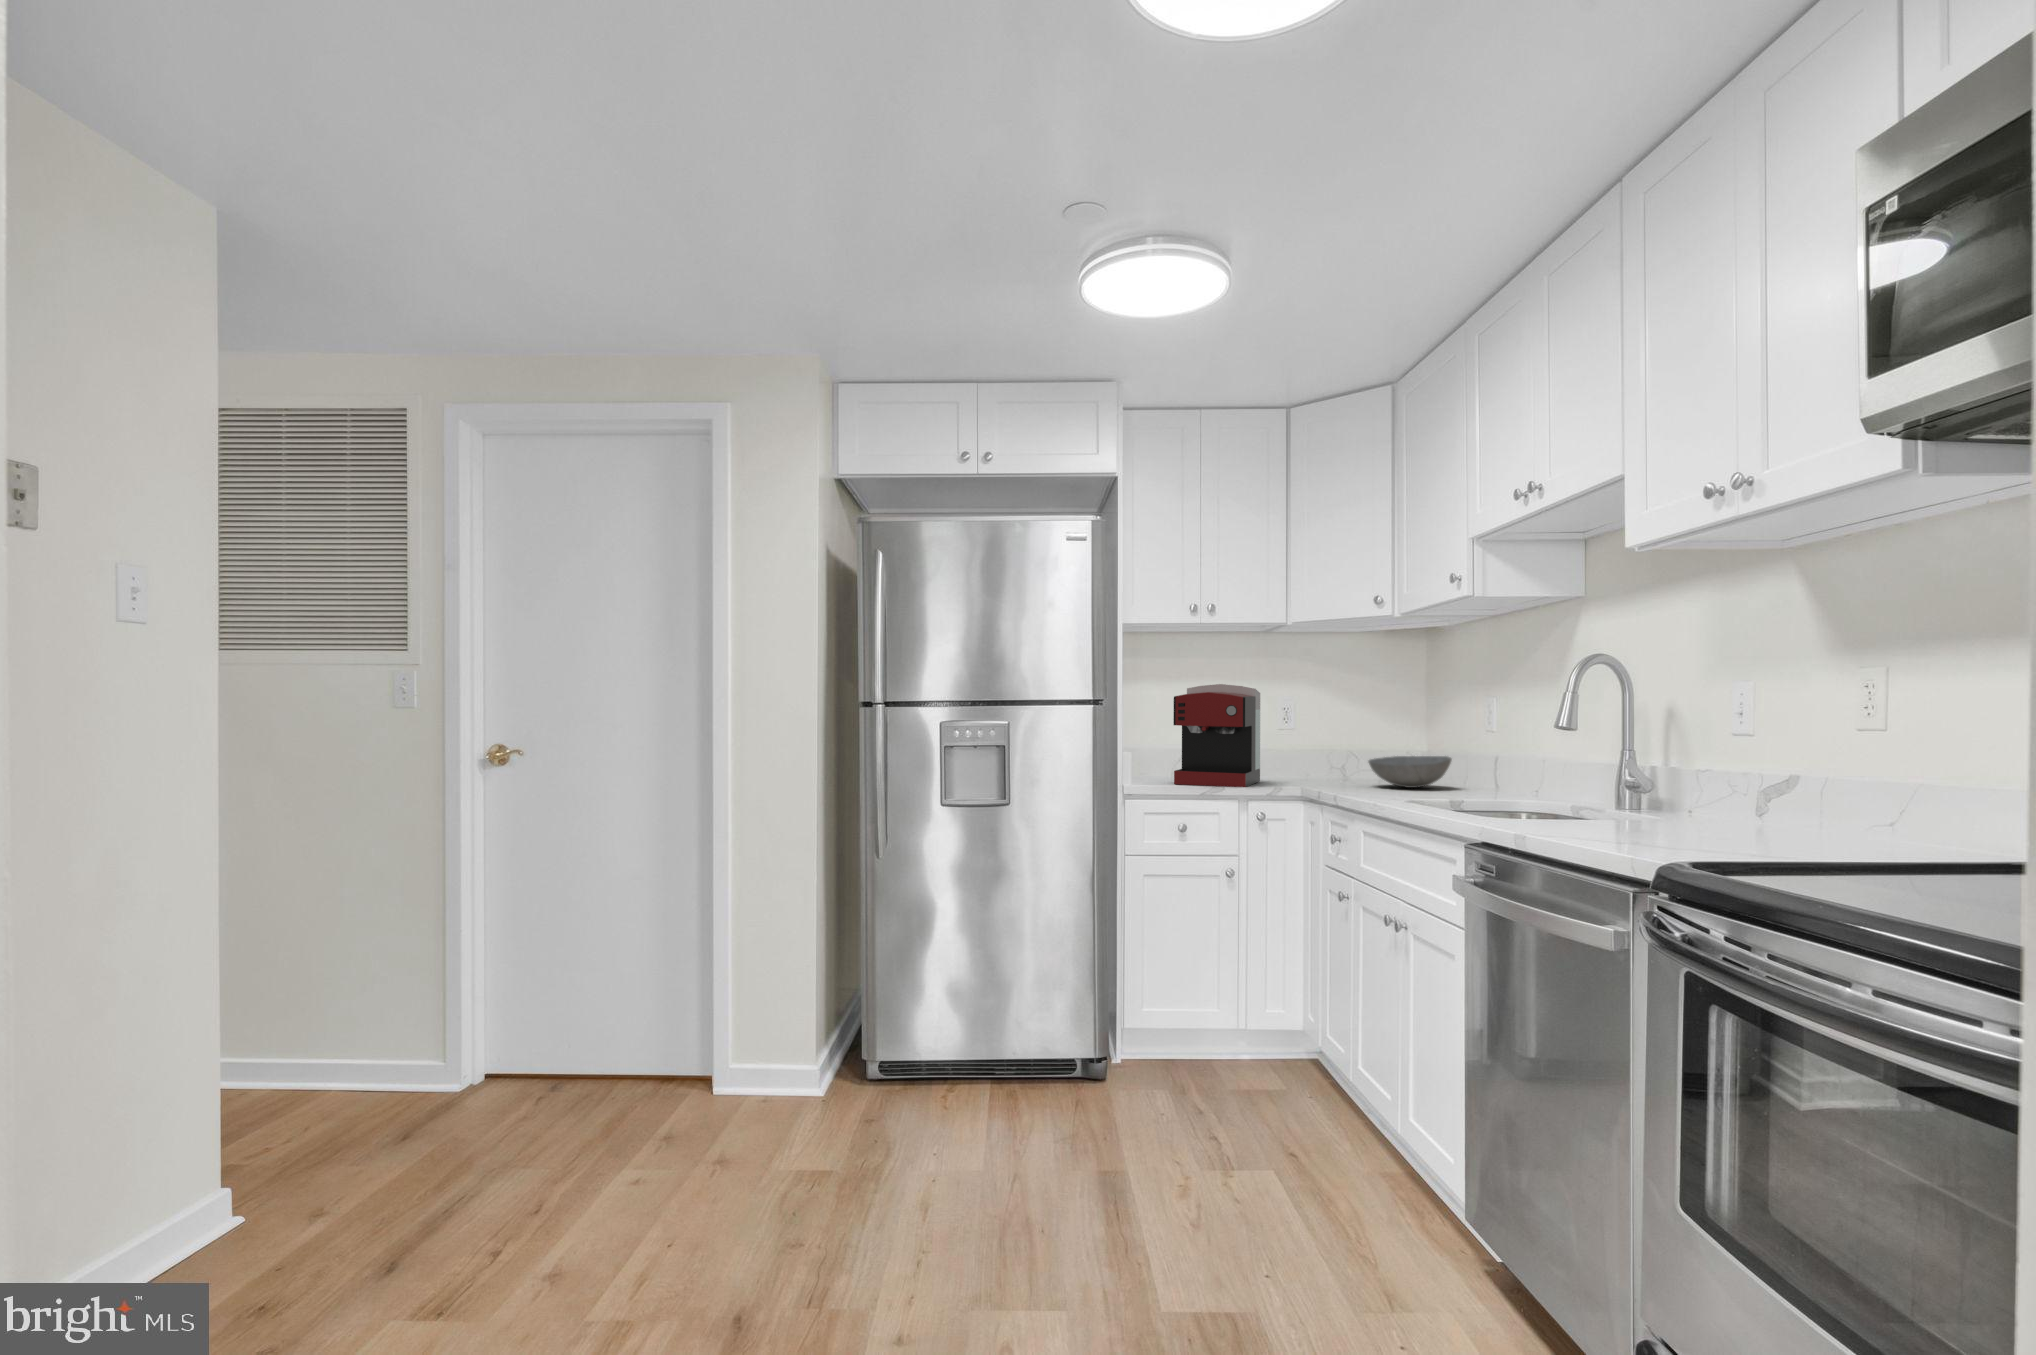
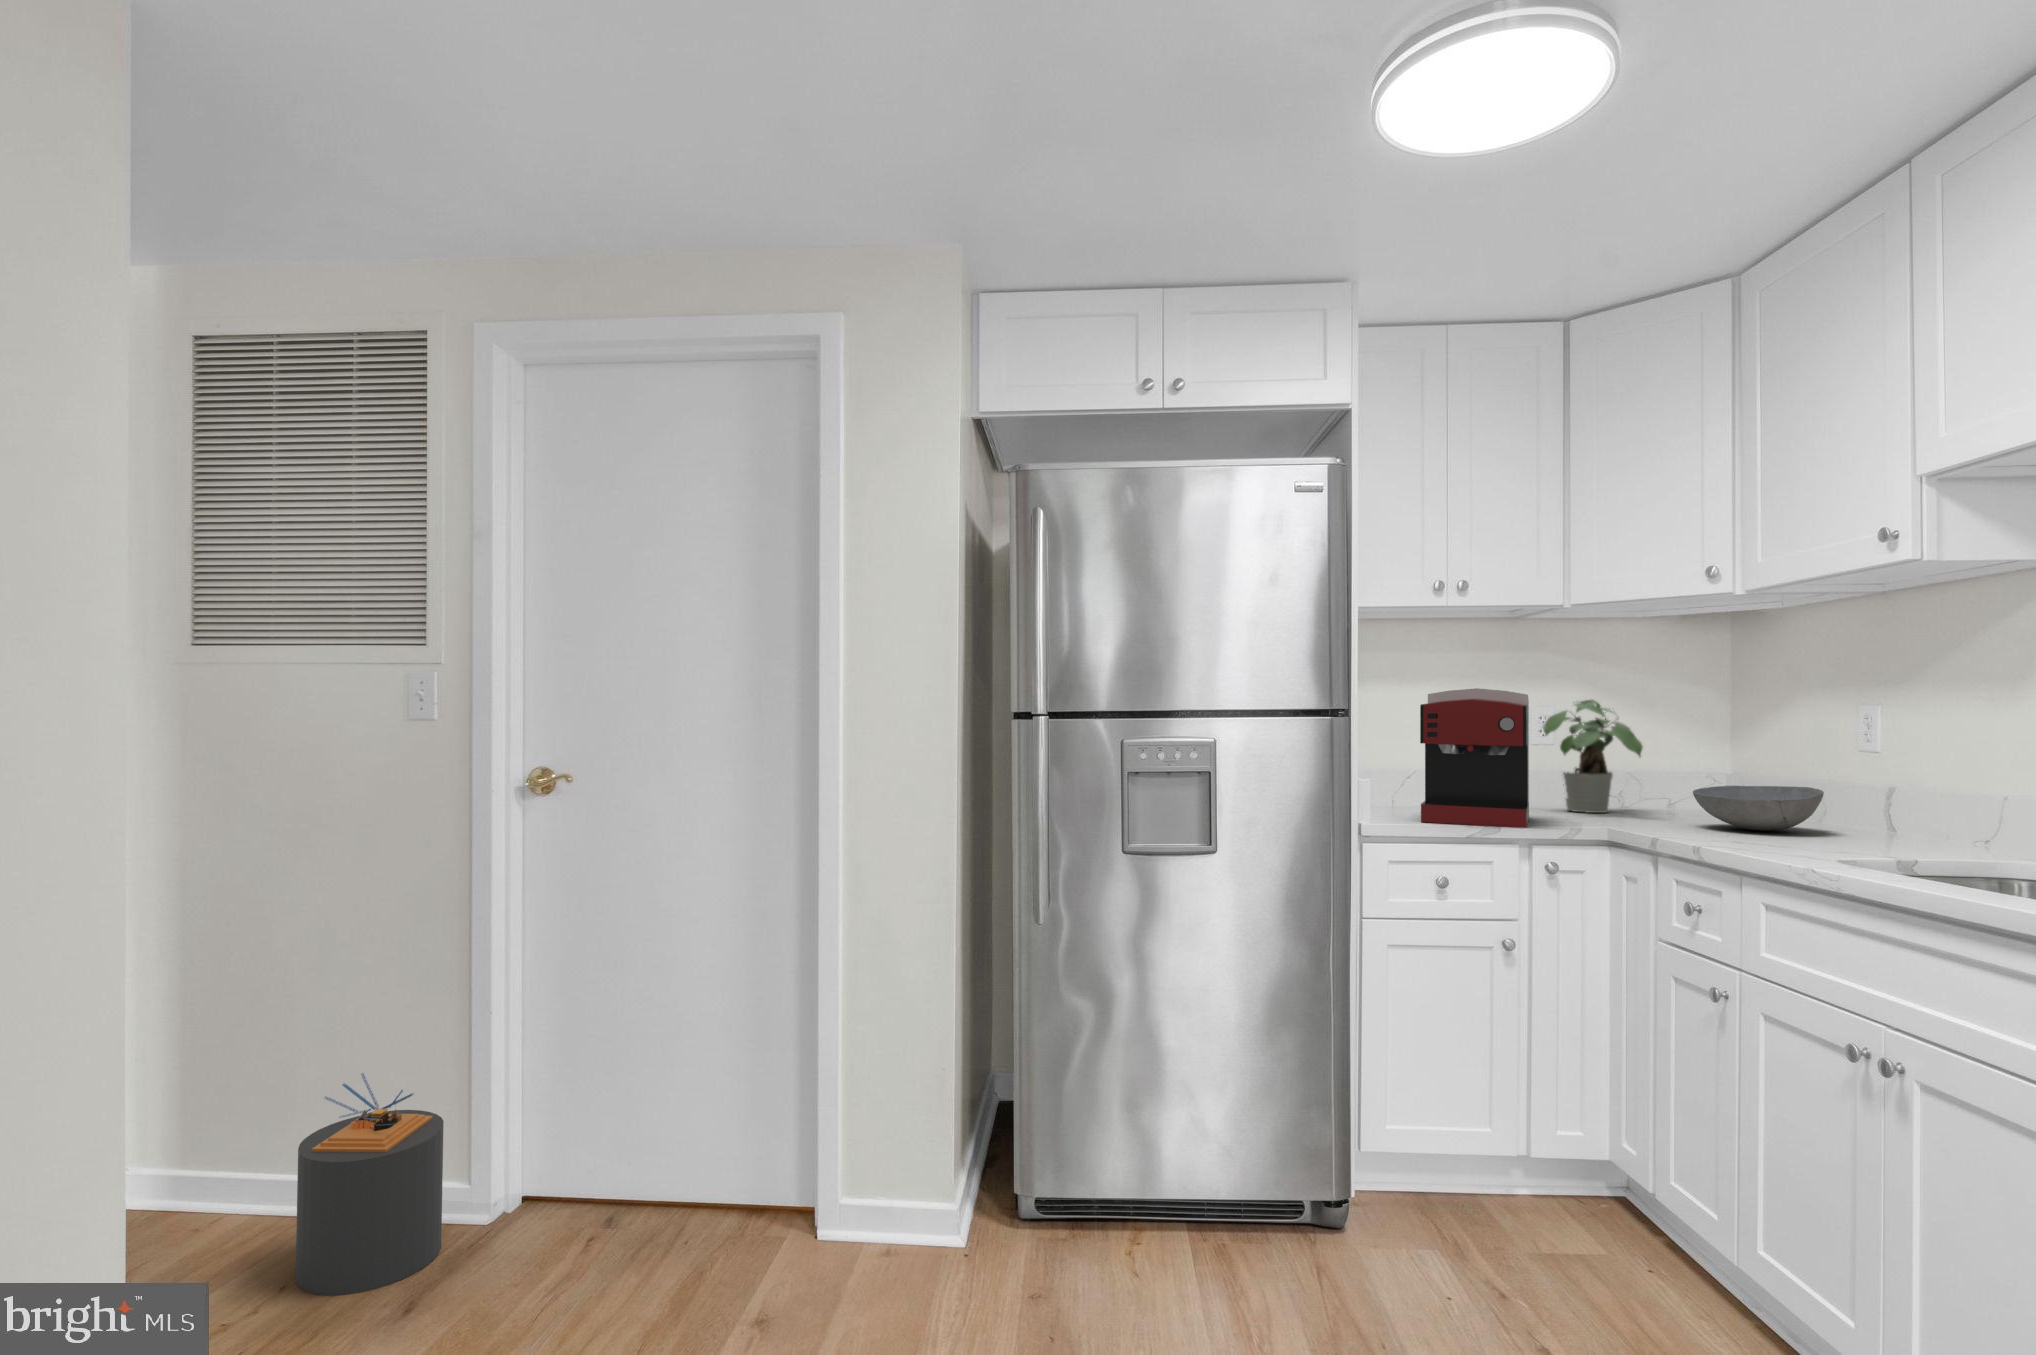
potted plant: none [1280,692,1350,778] -> present [1543,700,1643,813]
trash can: none [315,972,425,1133] -> present [296,1073,444,1296]

